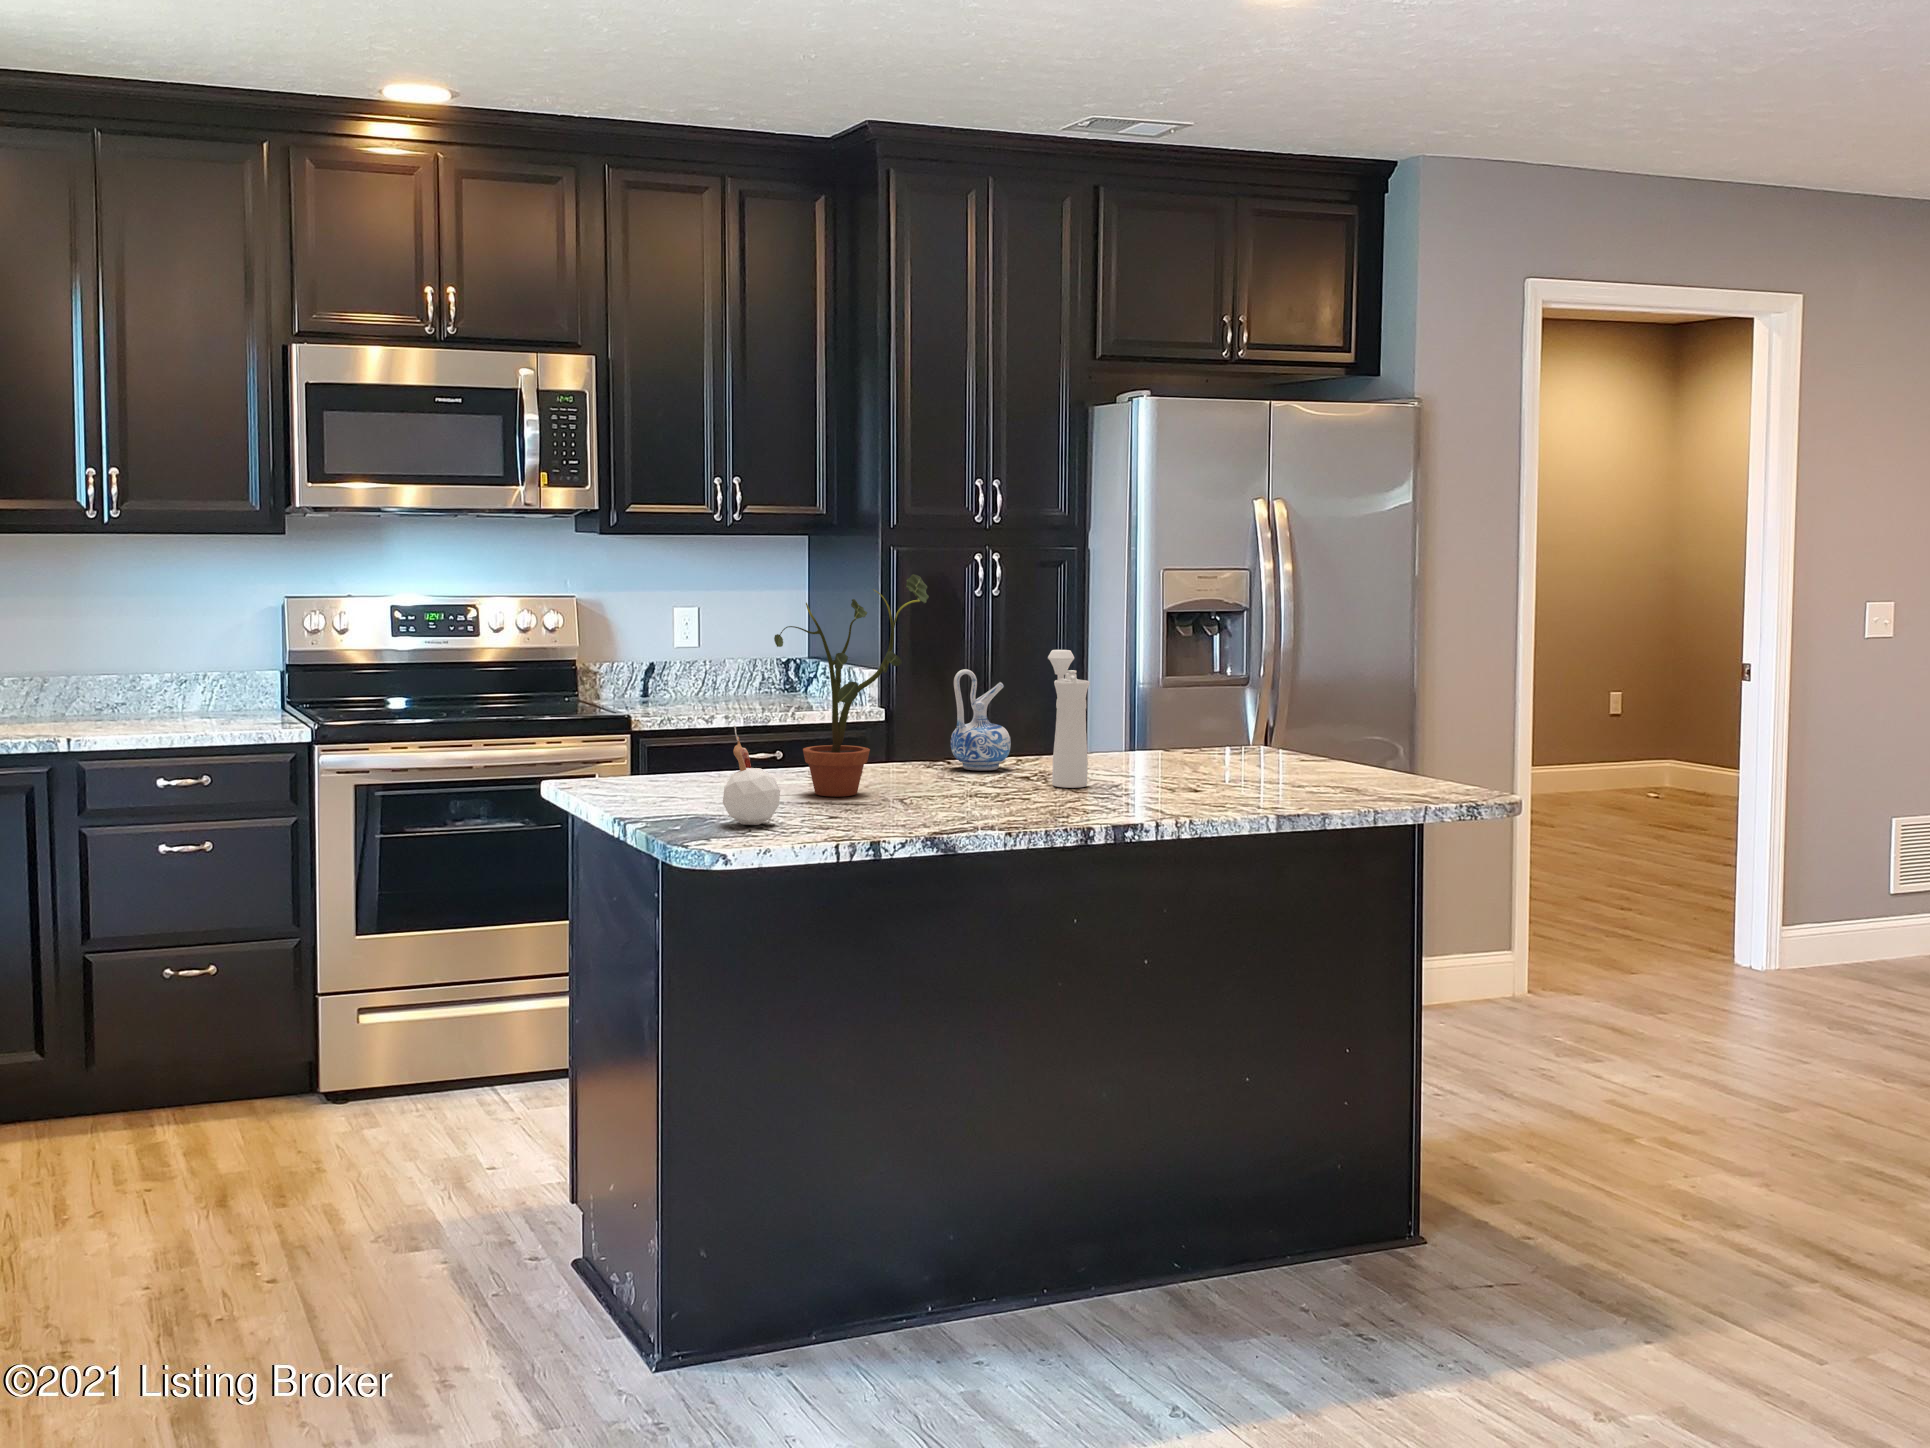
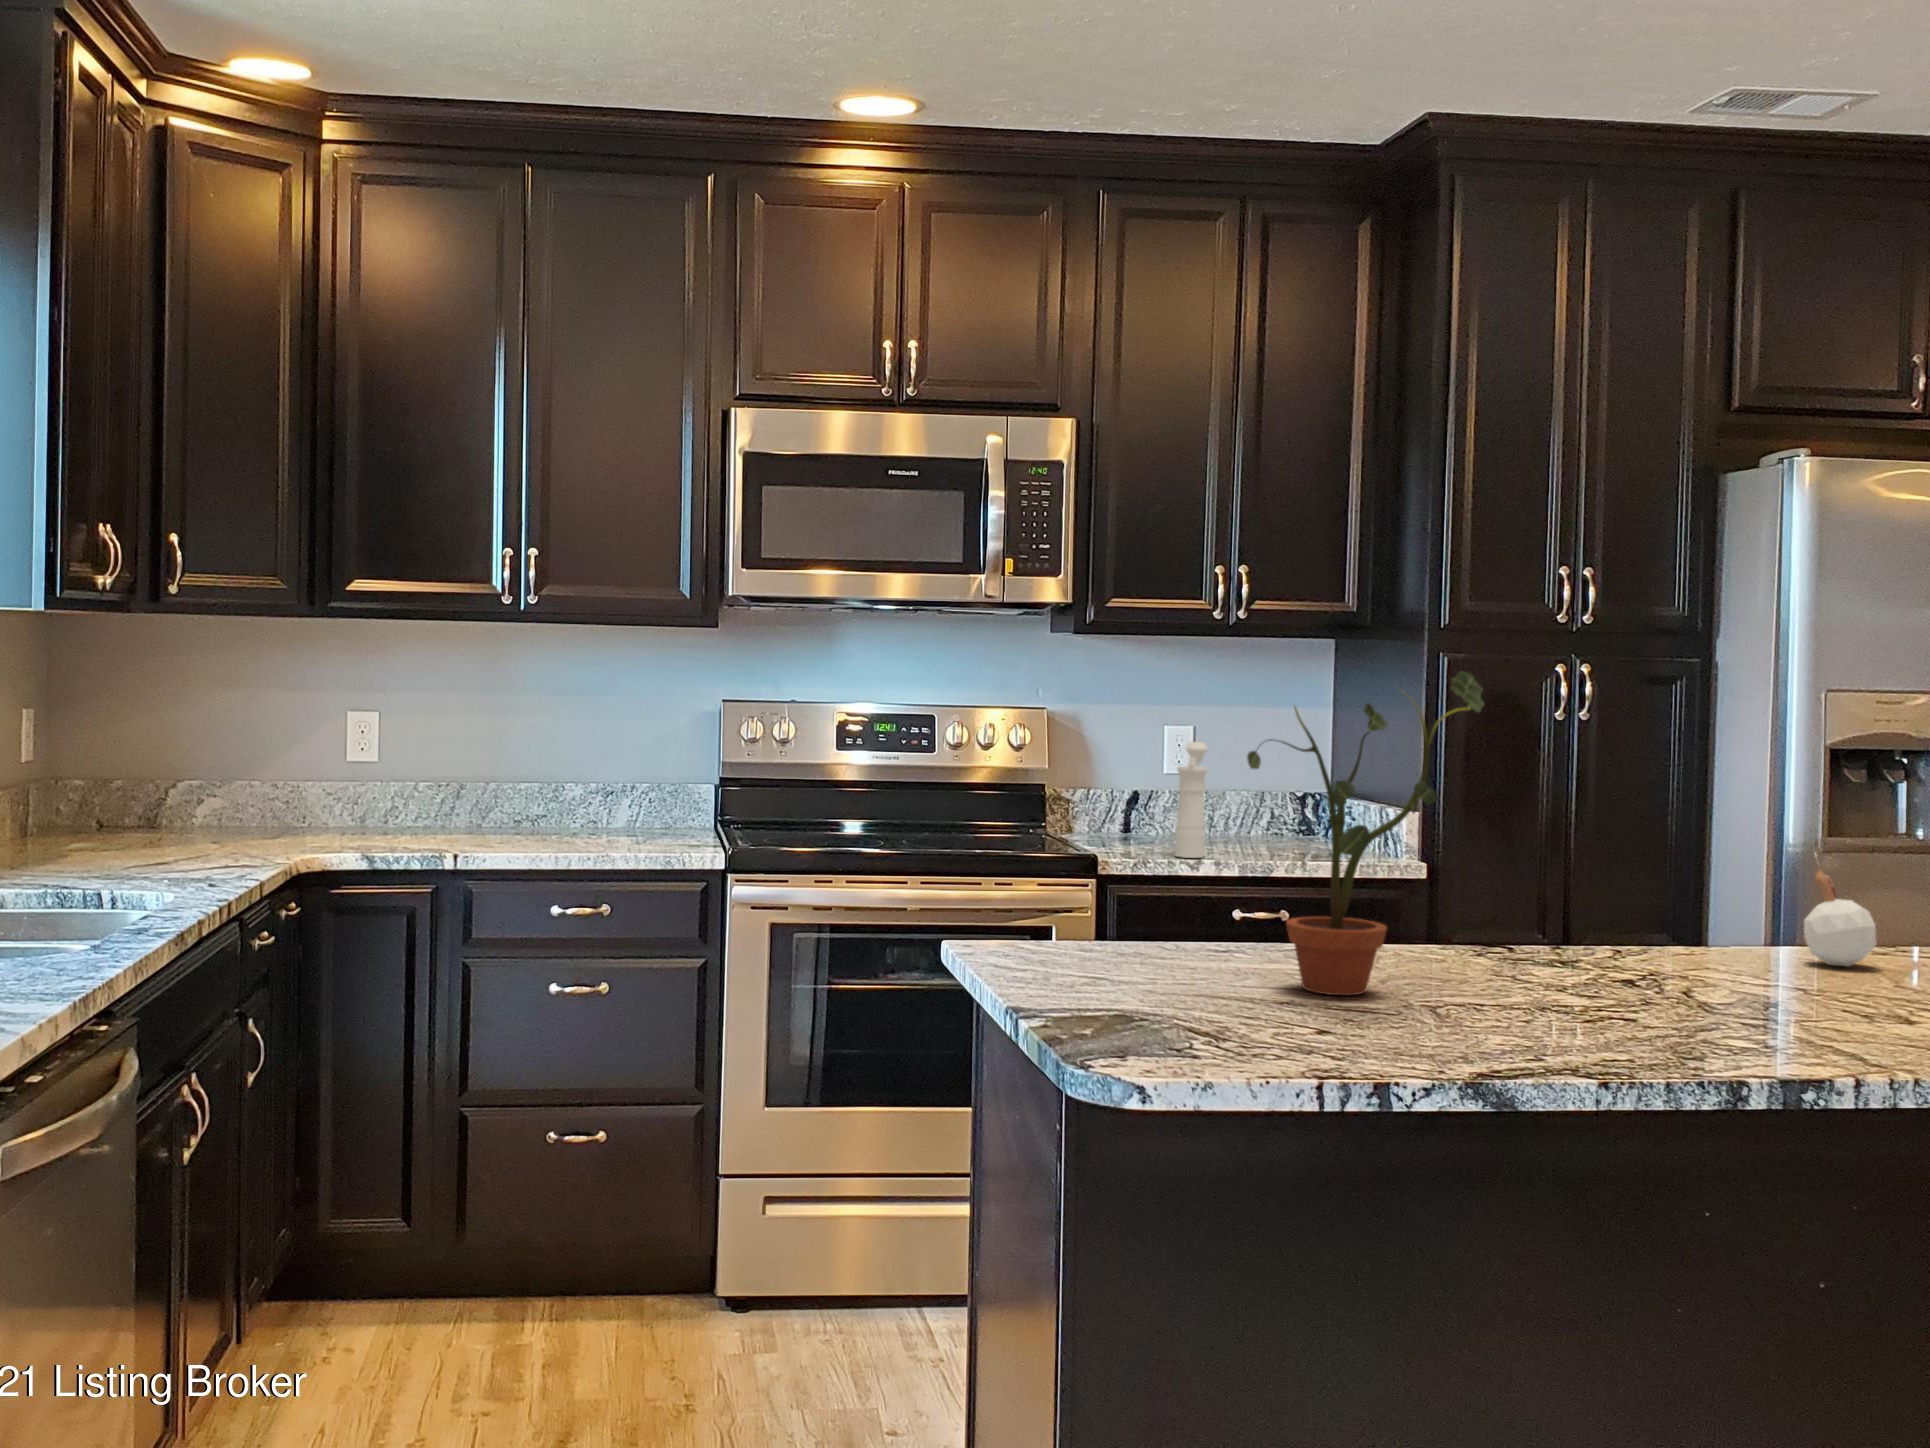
pepper mill: present [1048,650,1090,788] -> present [1175,742,1207,858]
ceramic pitcher: present [950,669,1011,770] -> none [1514,814,1607,965]
candle: present [723,726,780,825] -> present [1804,858,1877,966]

